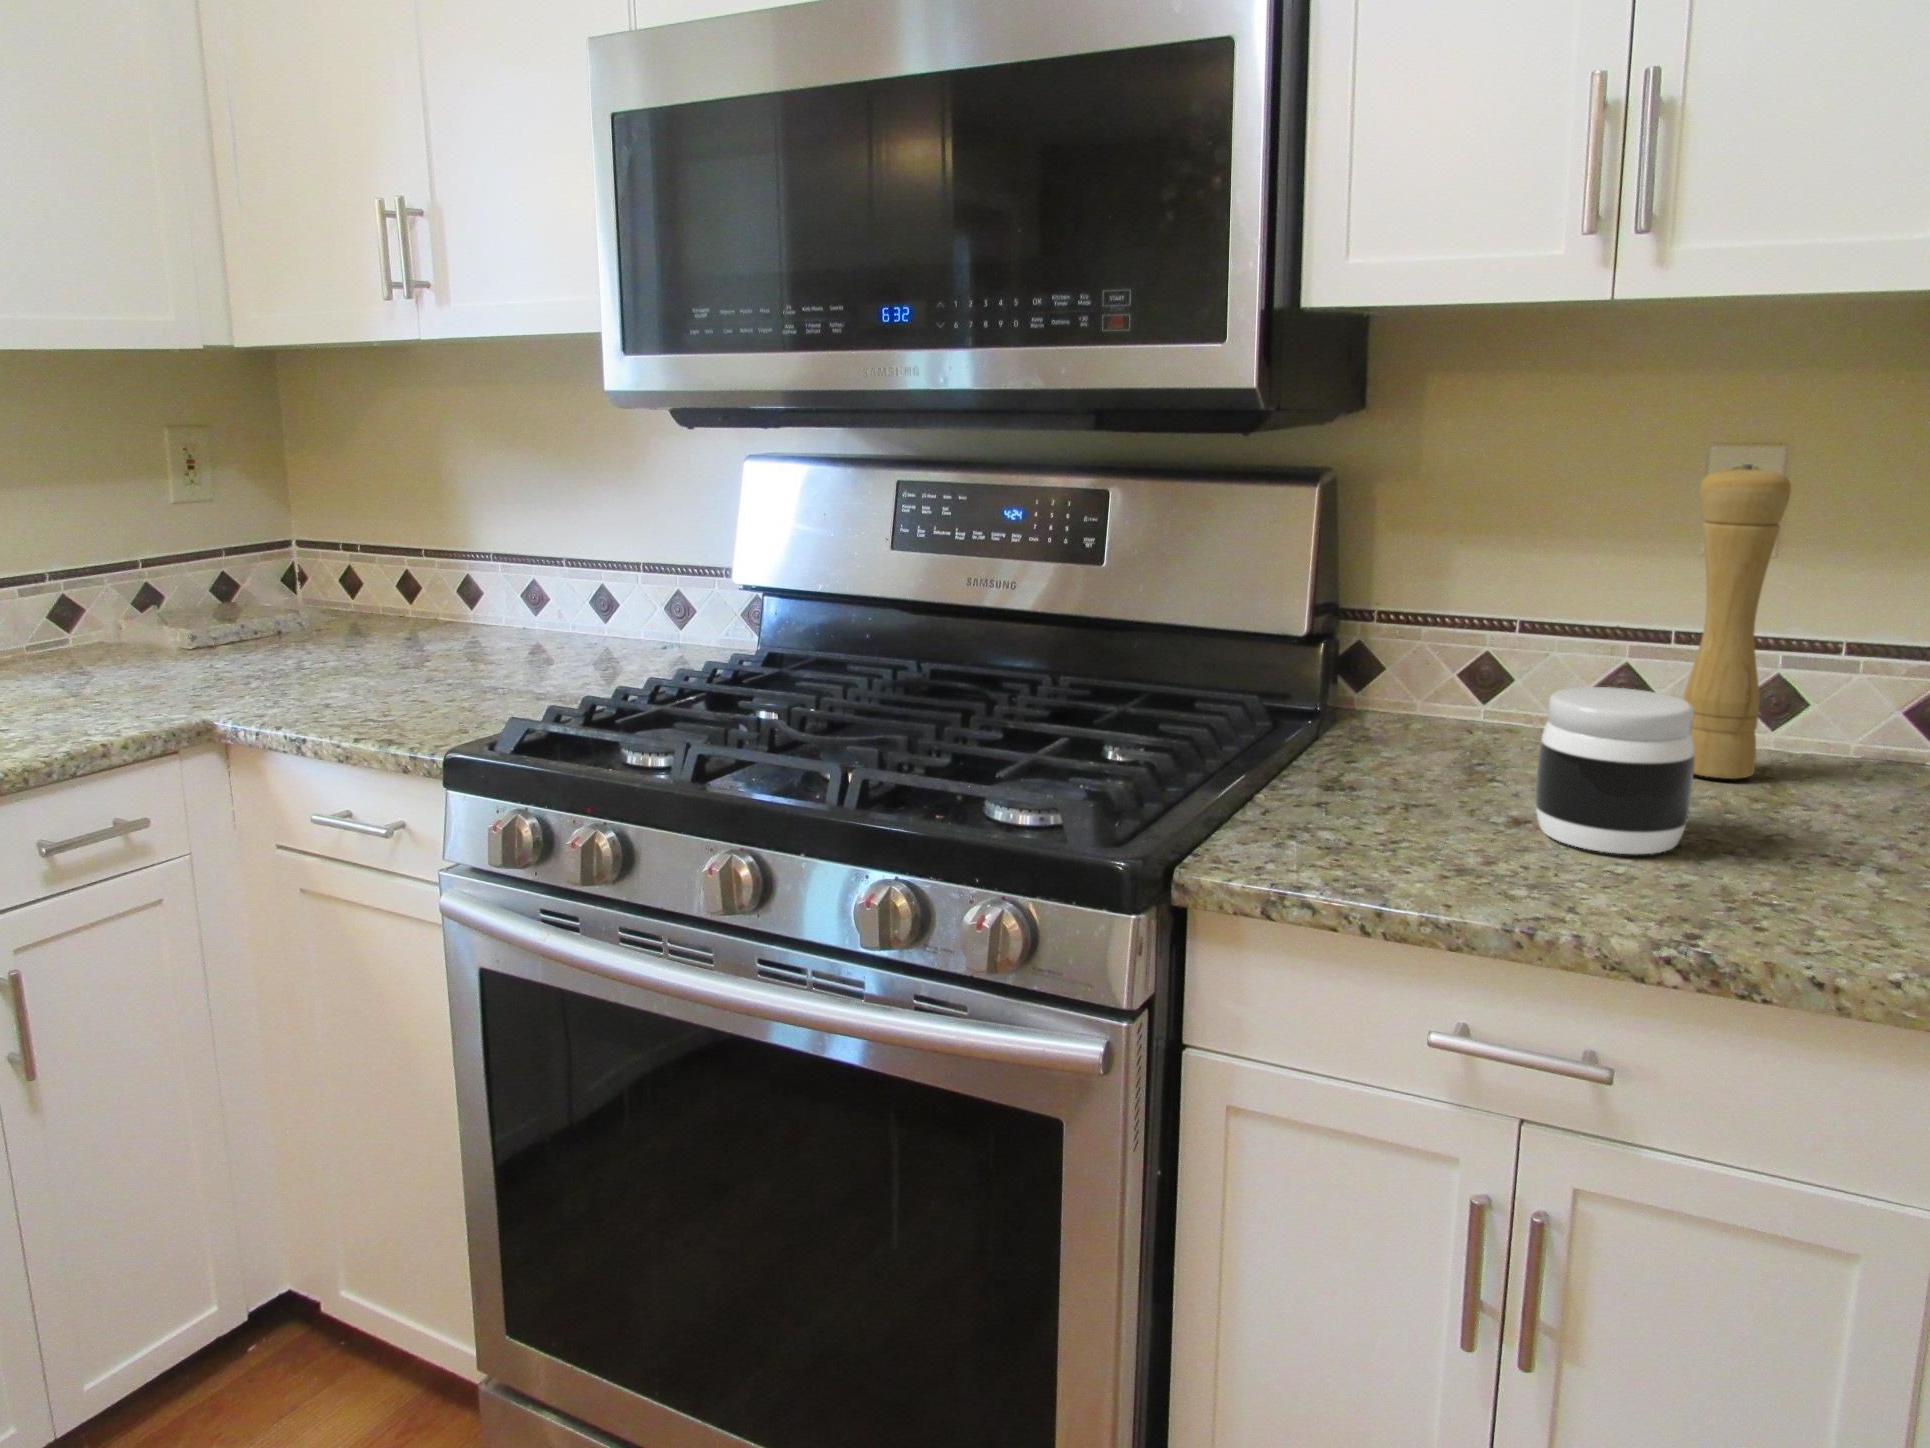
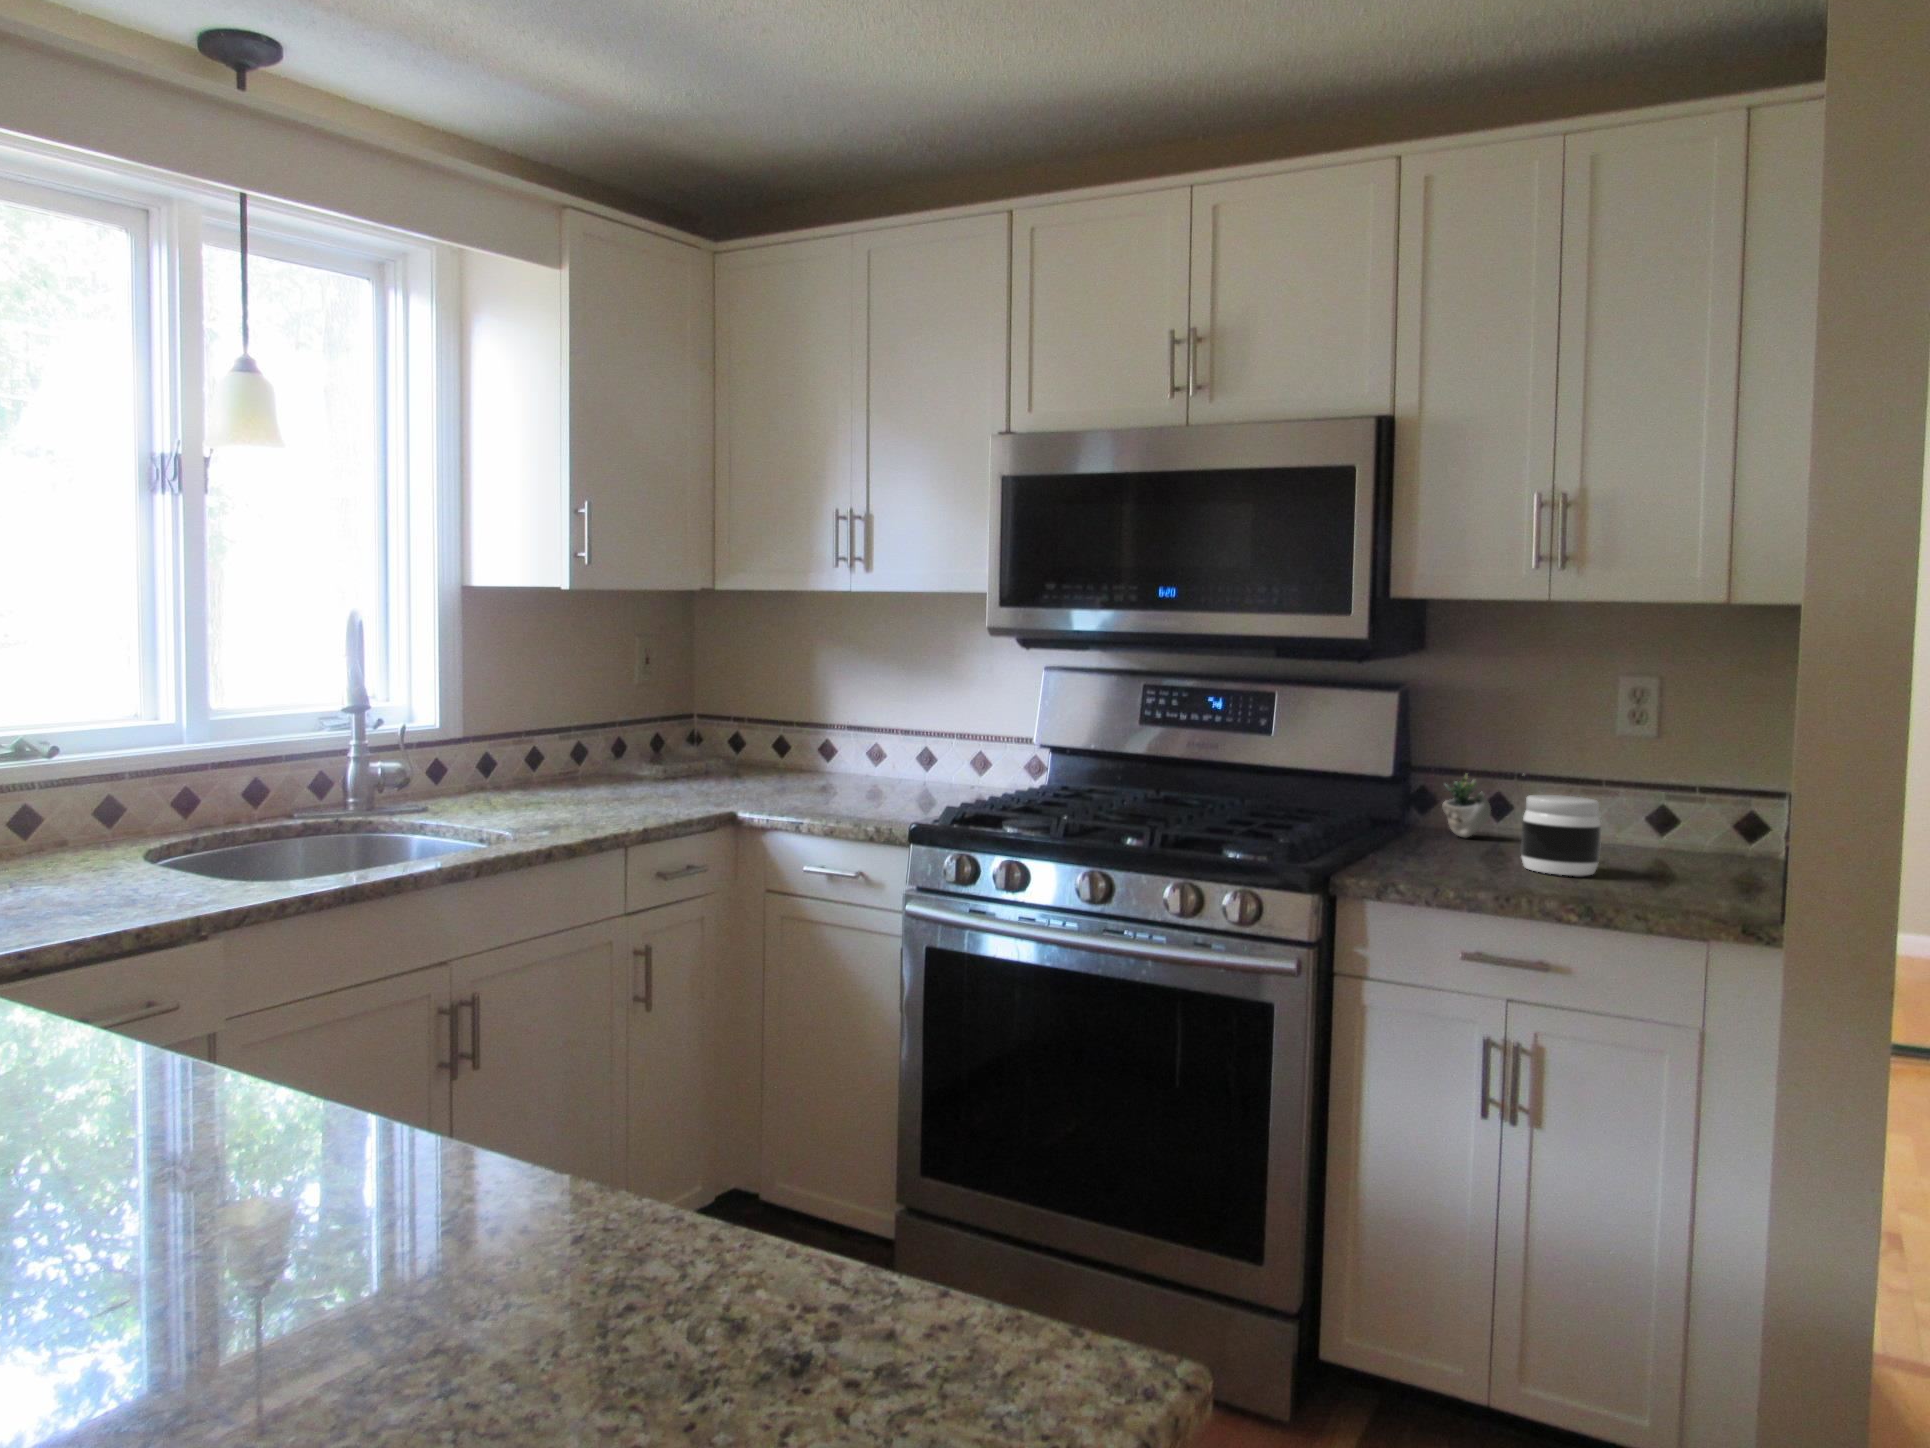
pepper mill: present [1683,464,1791,779] -> none [1603,686,1656,857]
succulent plant: none [1391,625,1541,738] -> present [1442,774,1491,837]

